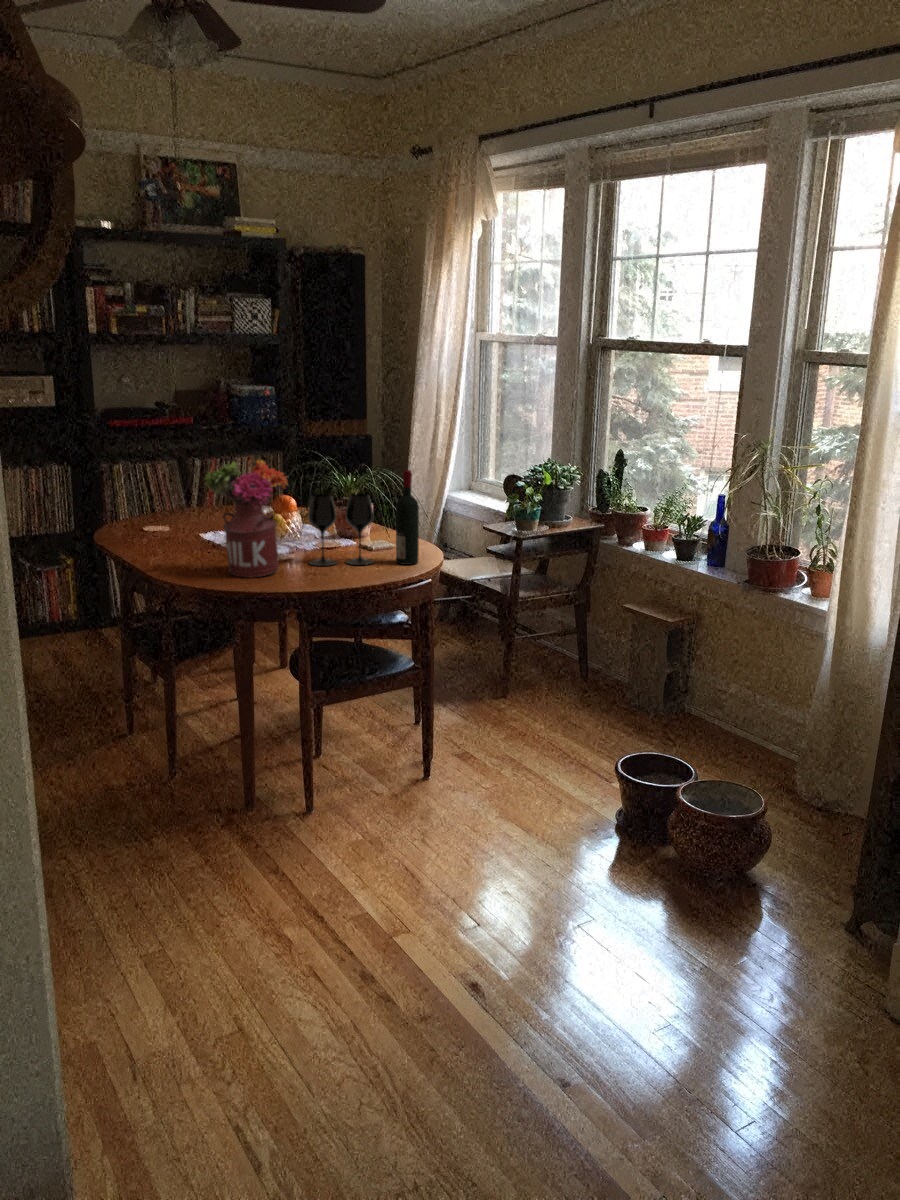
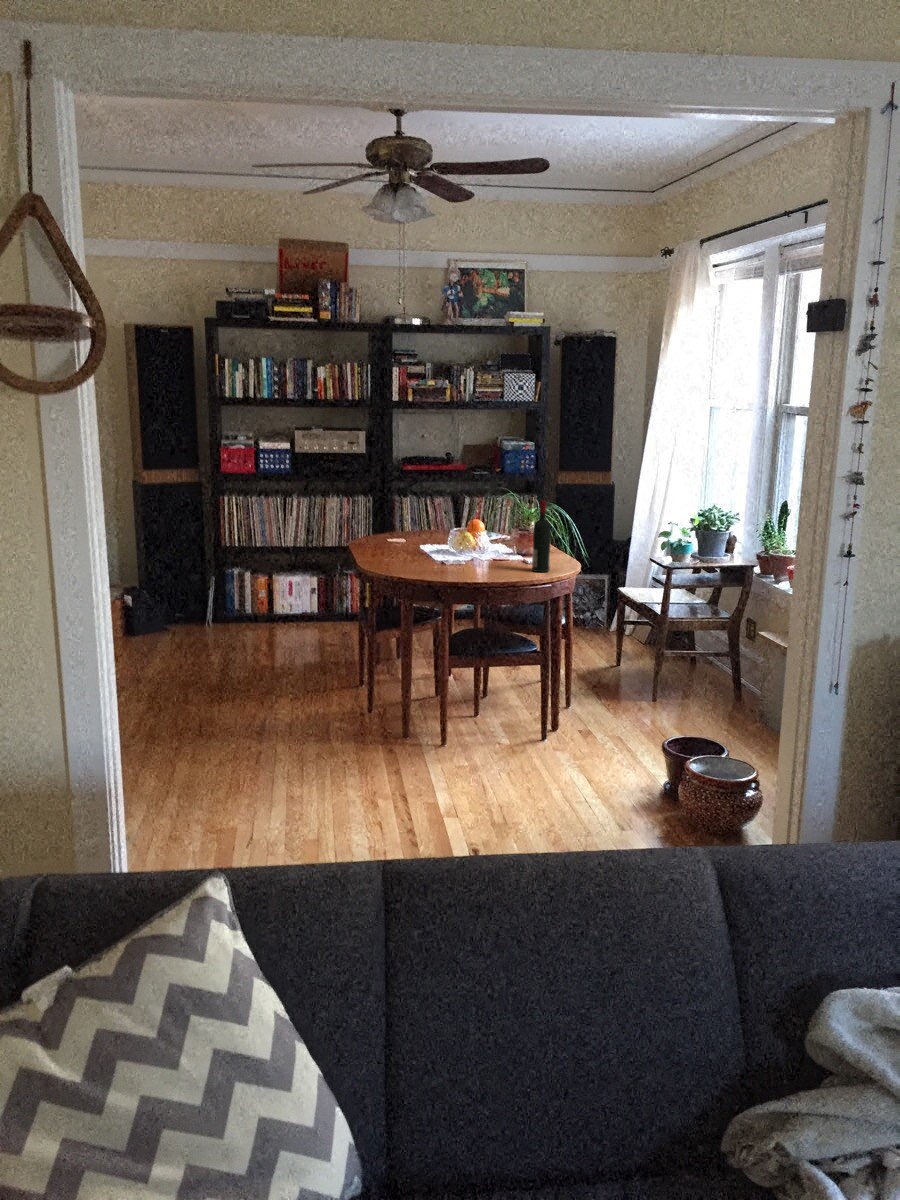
flower arrangement: present [204,460,288,578] -> none [395,486,454,569]
wine glass: present [308,493,374,566] -> none [469,515,518,569]

